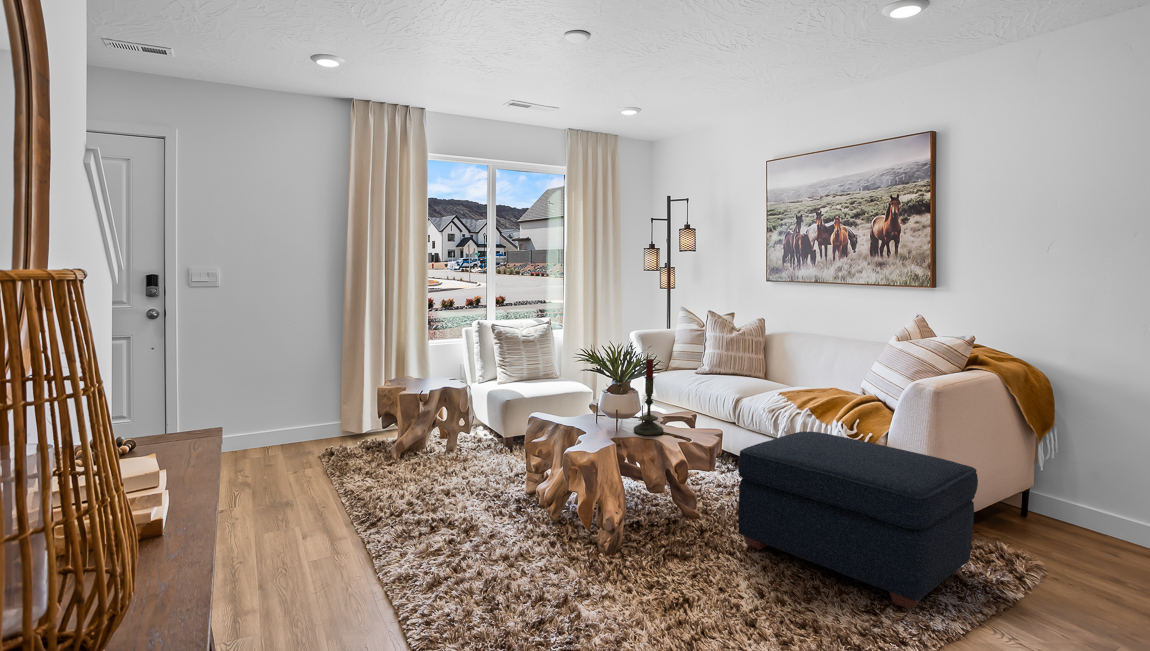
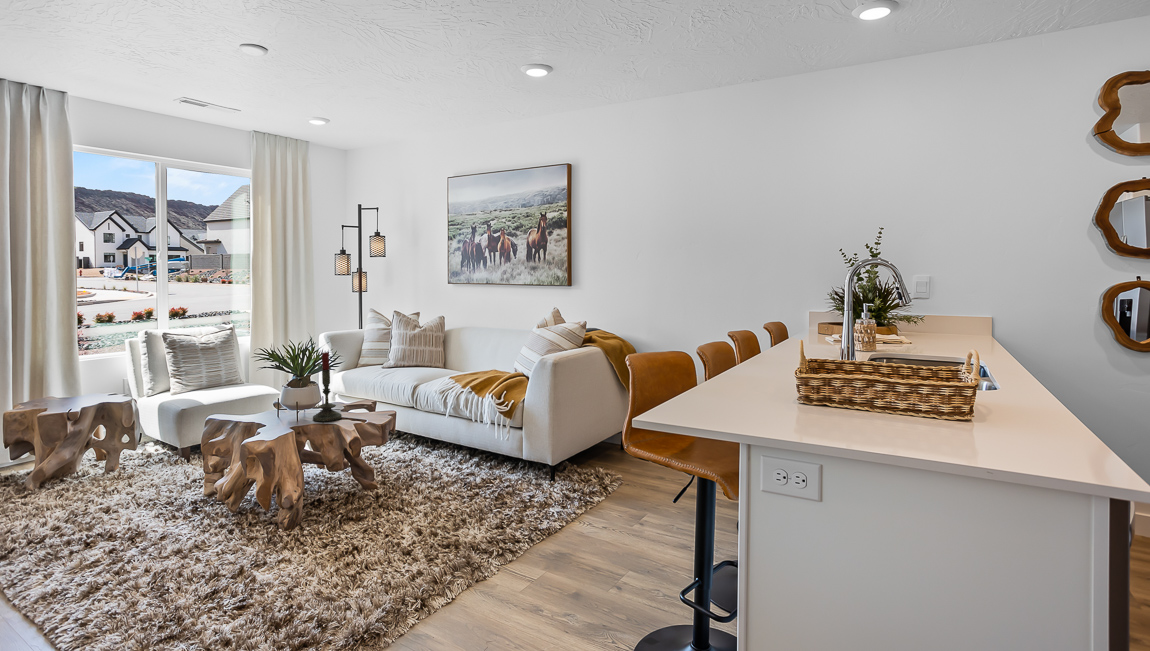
ottoman: present [738,431,978,610] -> none [406,404,581,525]

